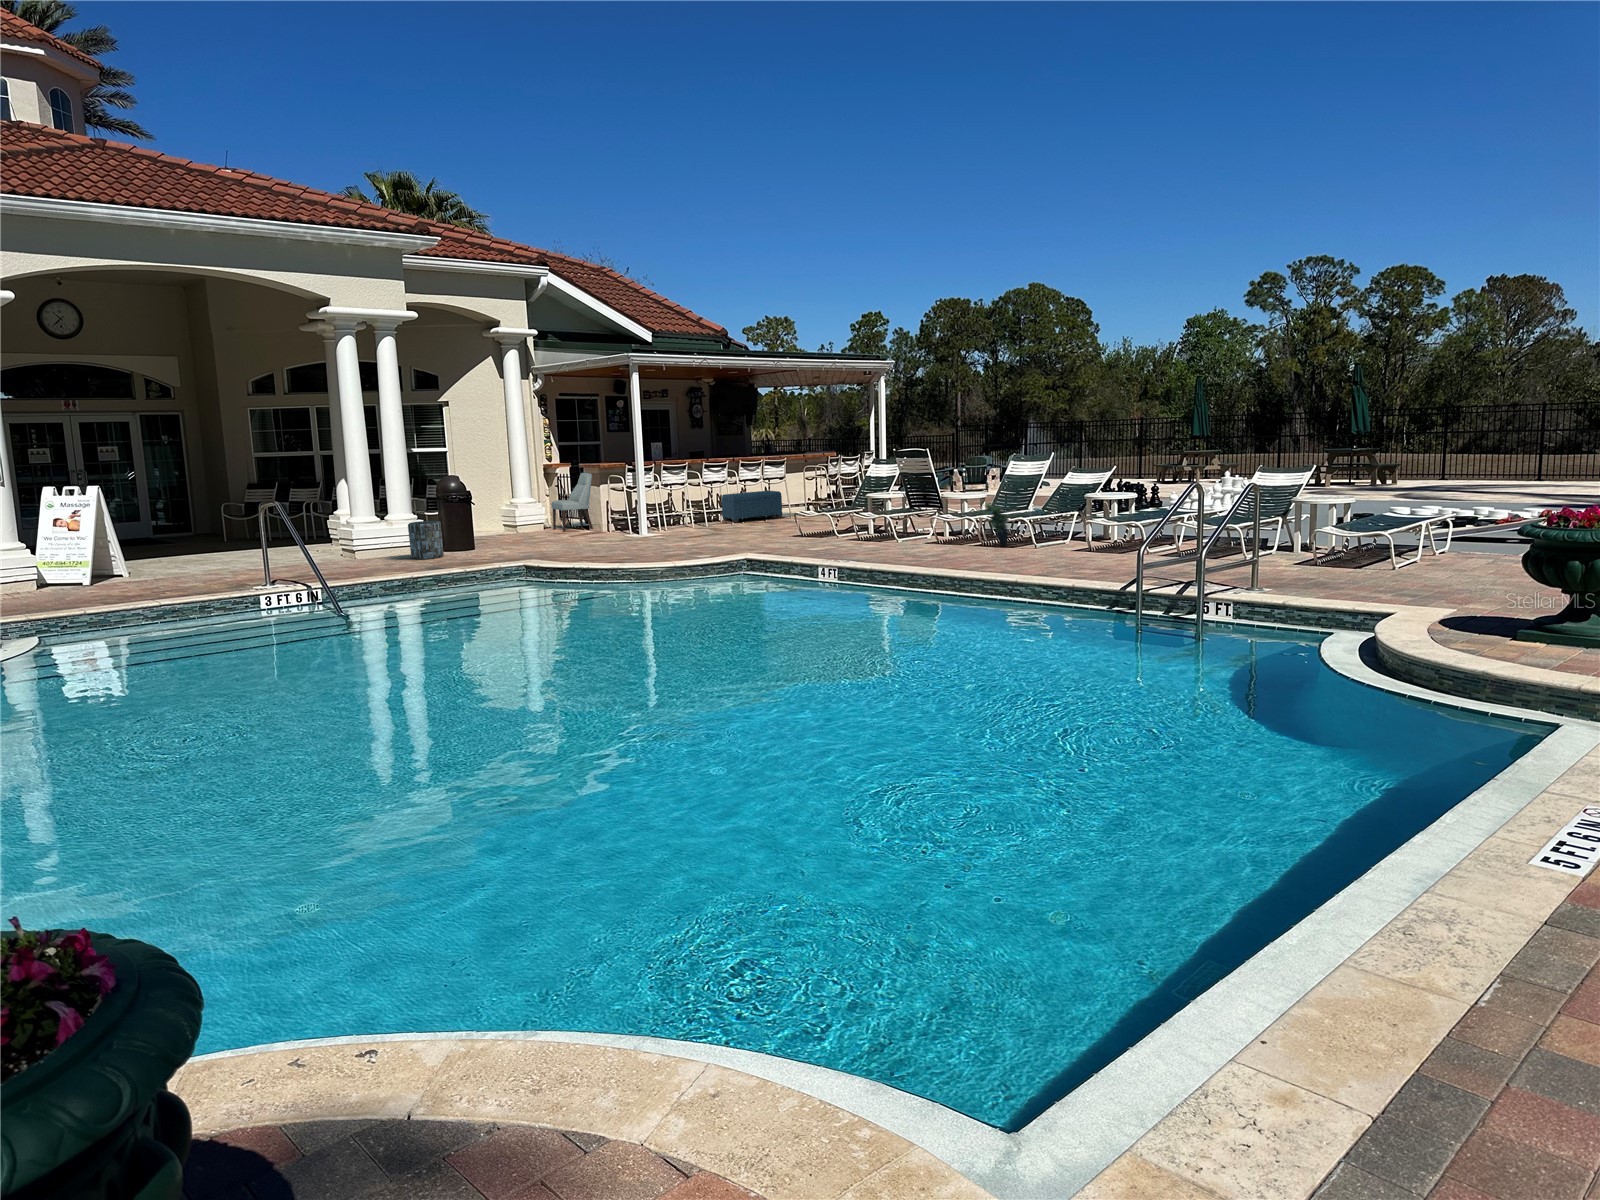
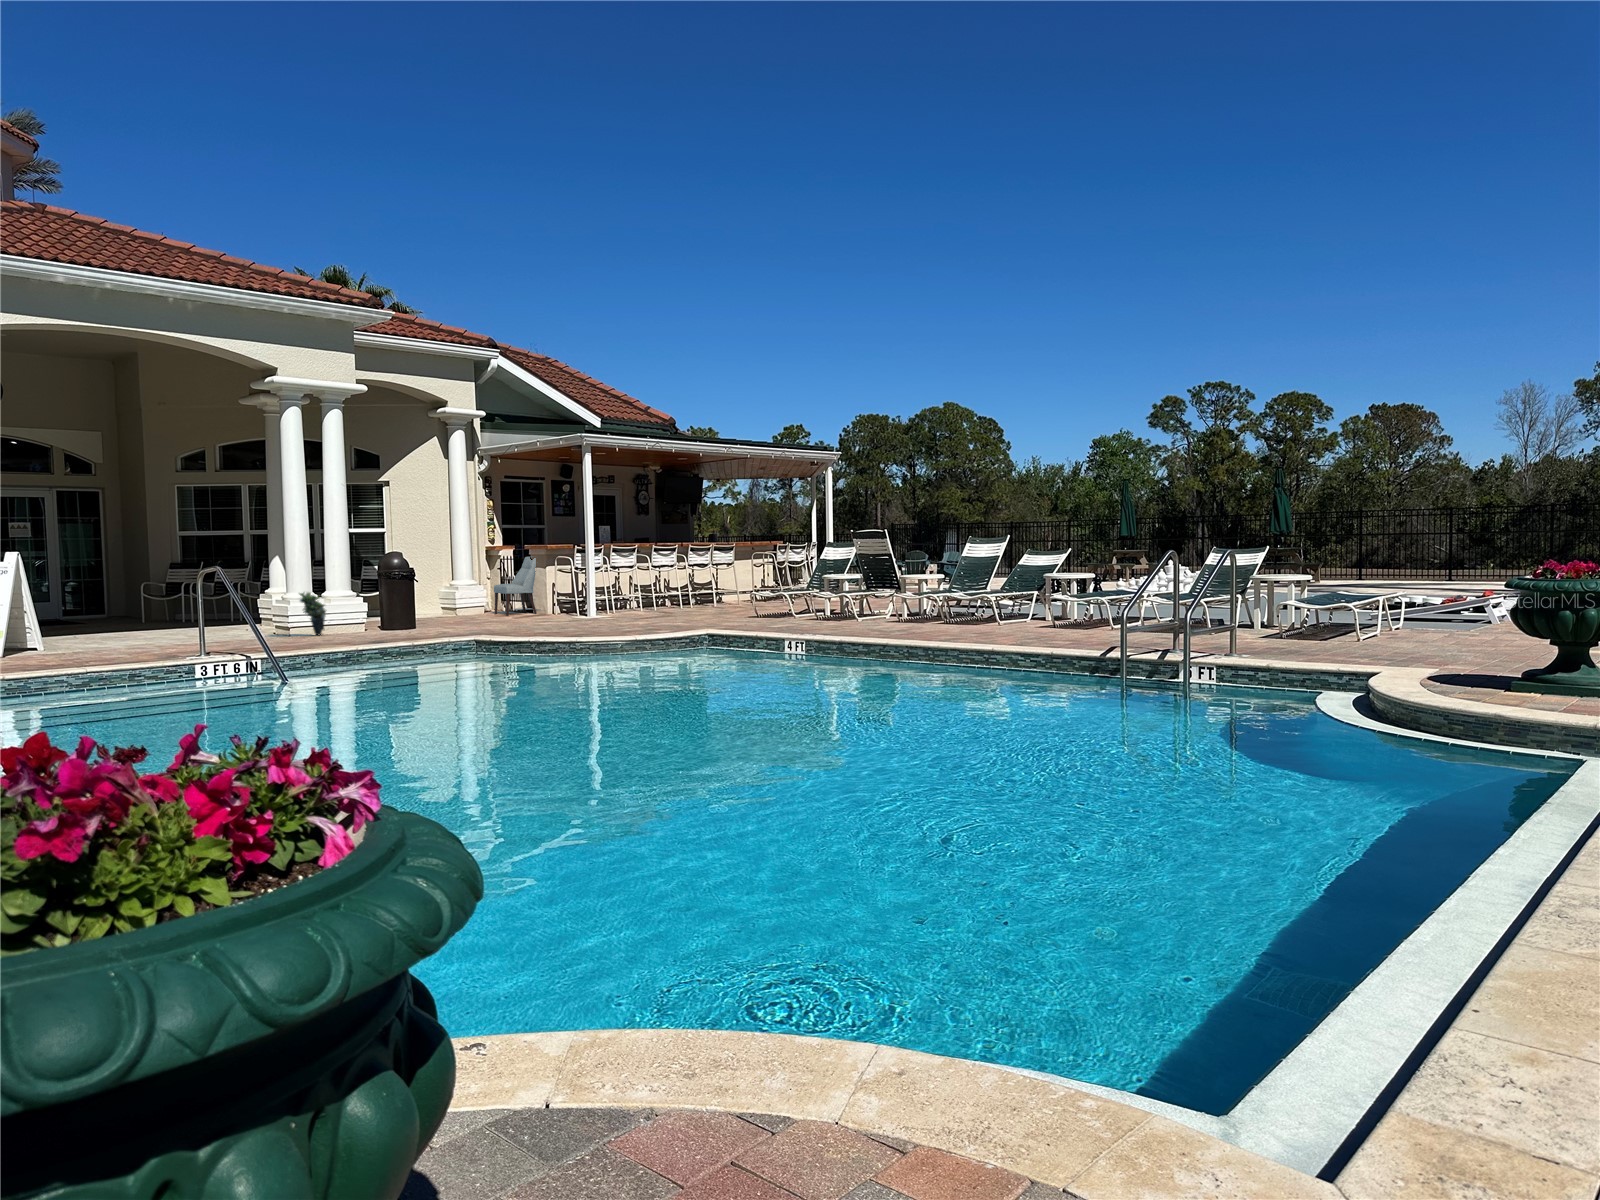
bench: present [722,491,782,523] -> none [669,579,730,610]
potted plant: present [985,504,1009,546] -> present [299,592,326,635]
side table: present [408,521,444,559] -> none [350,596,387,636]

